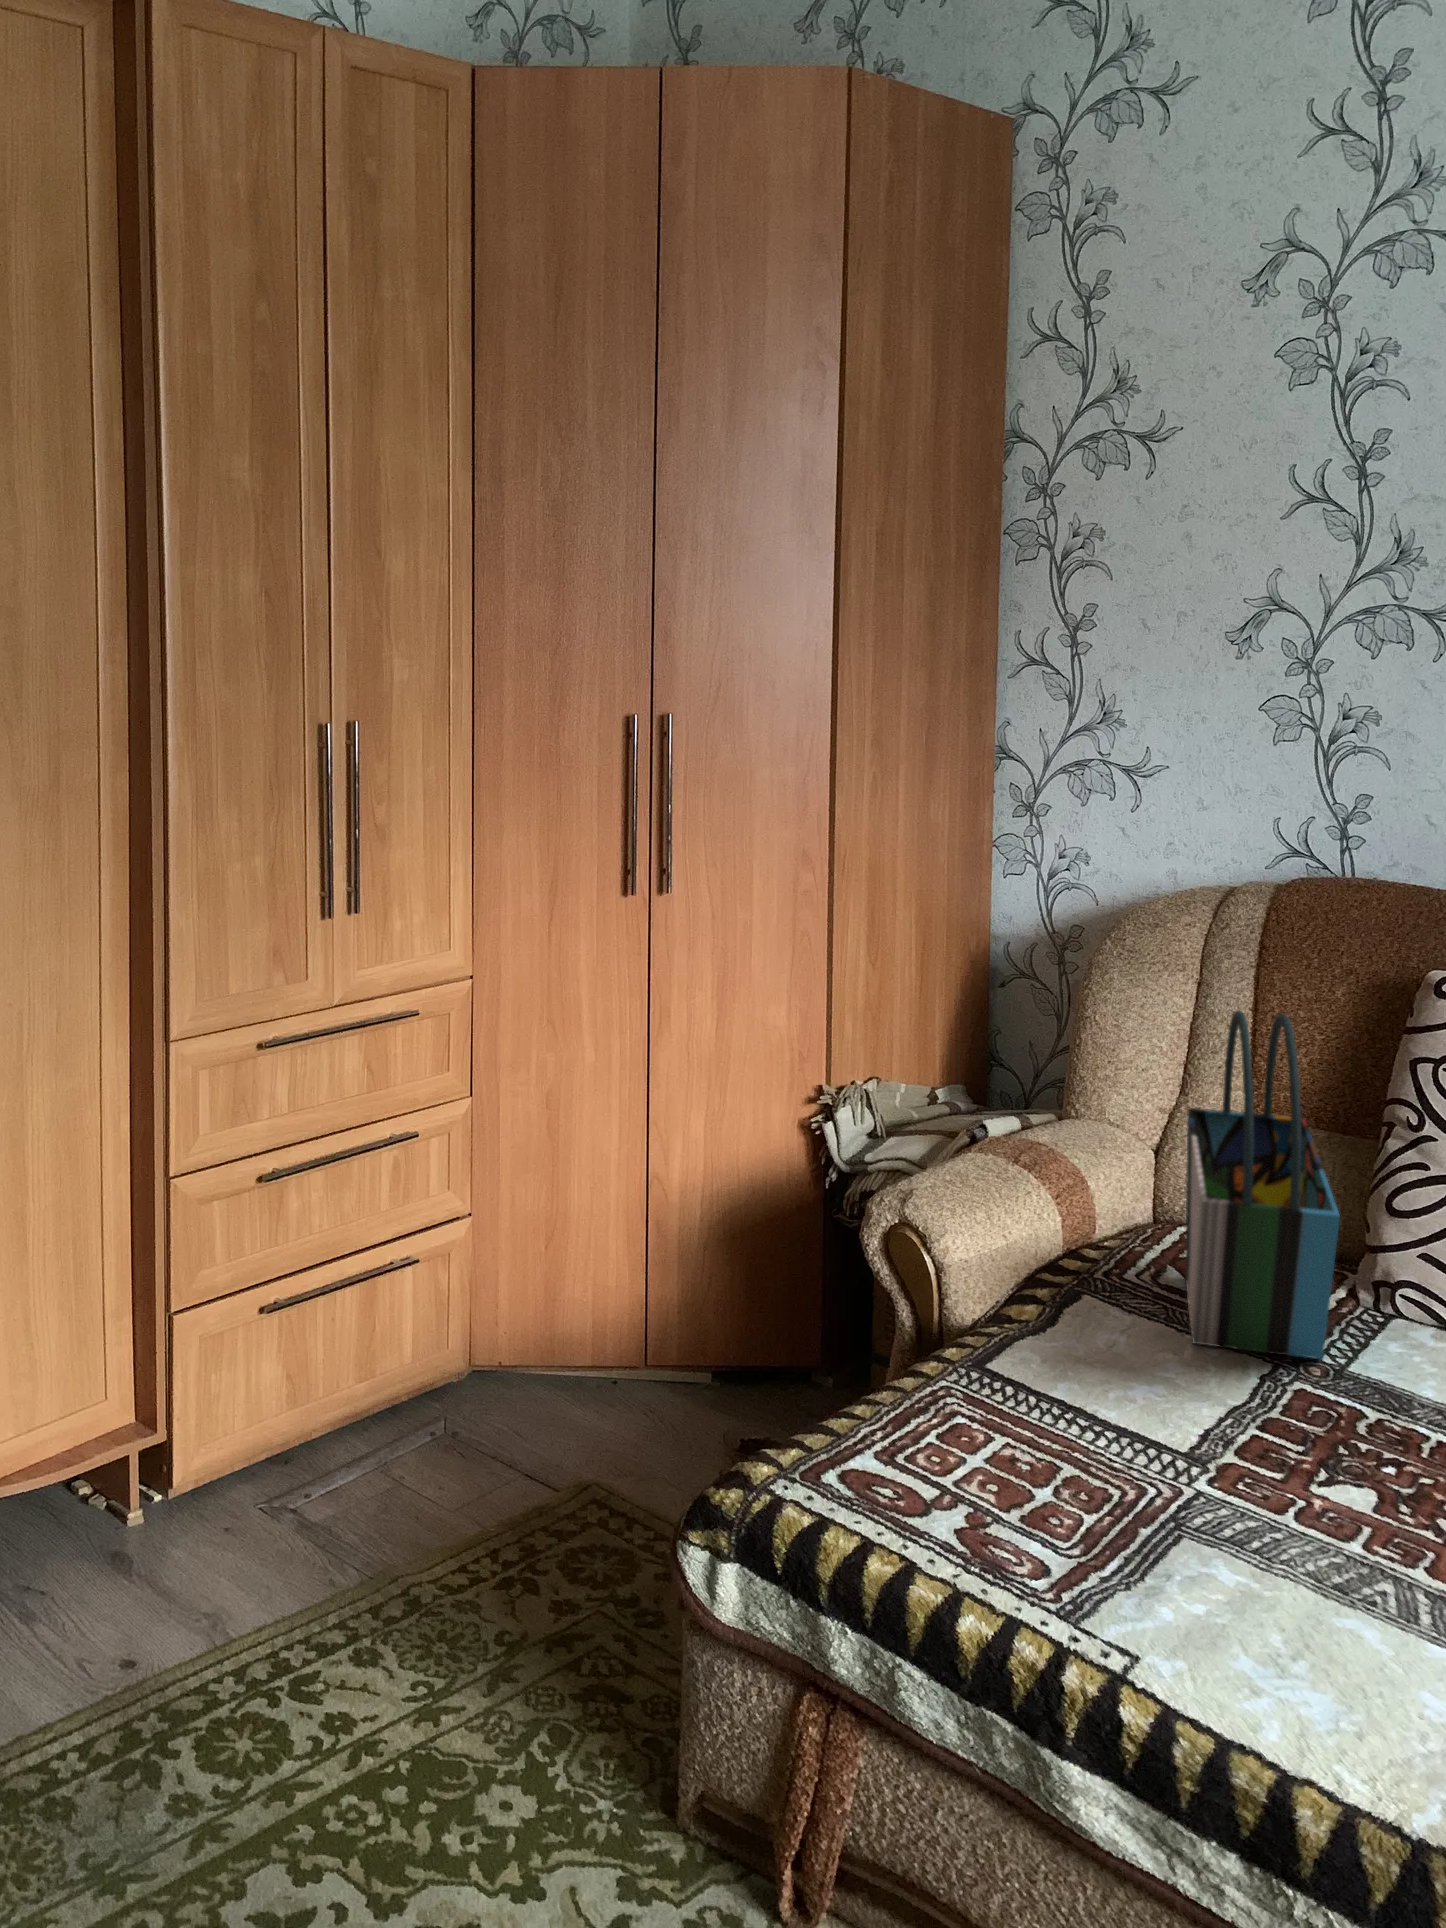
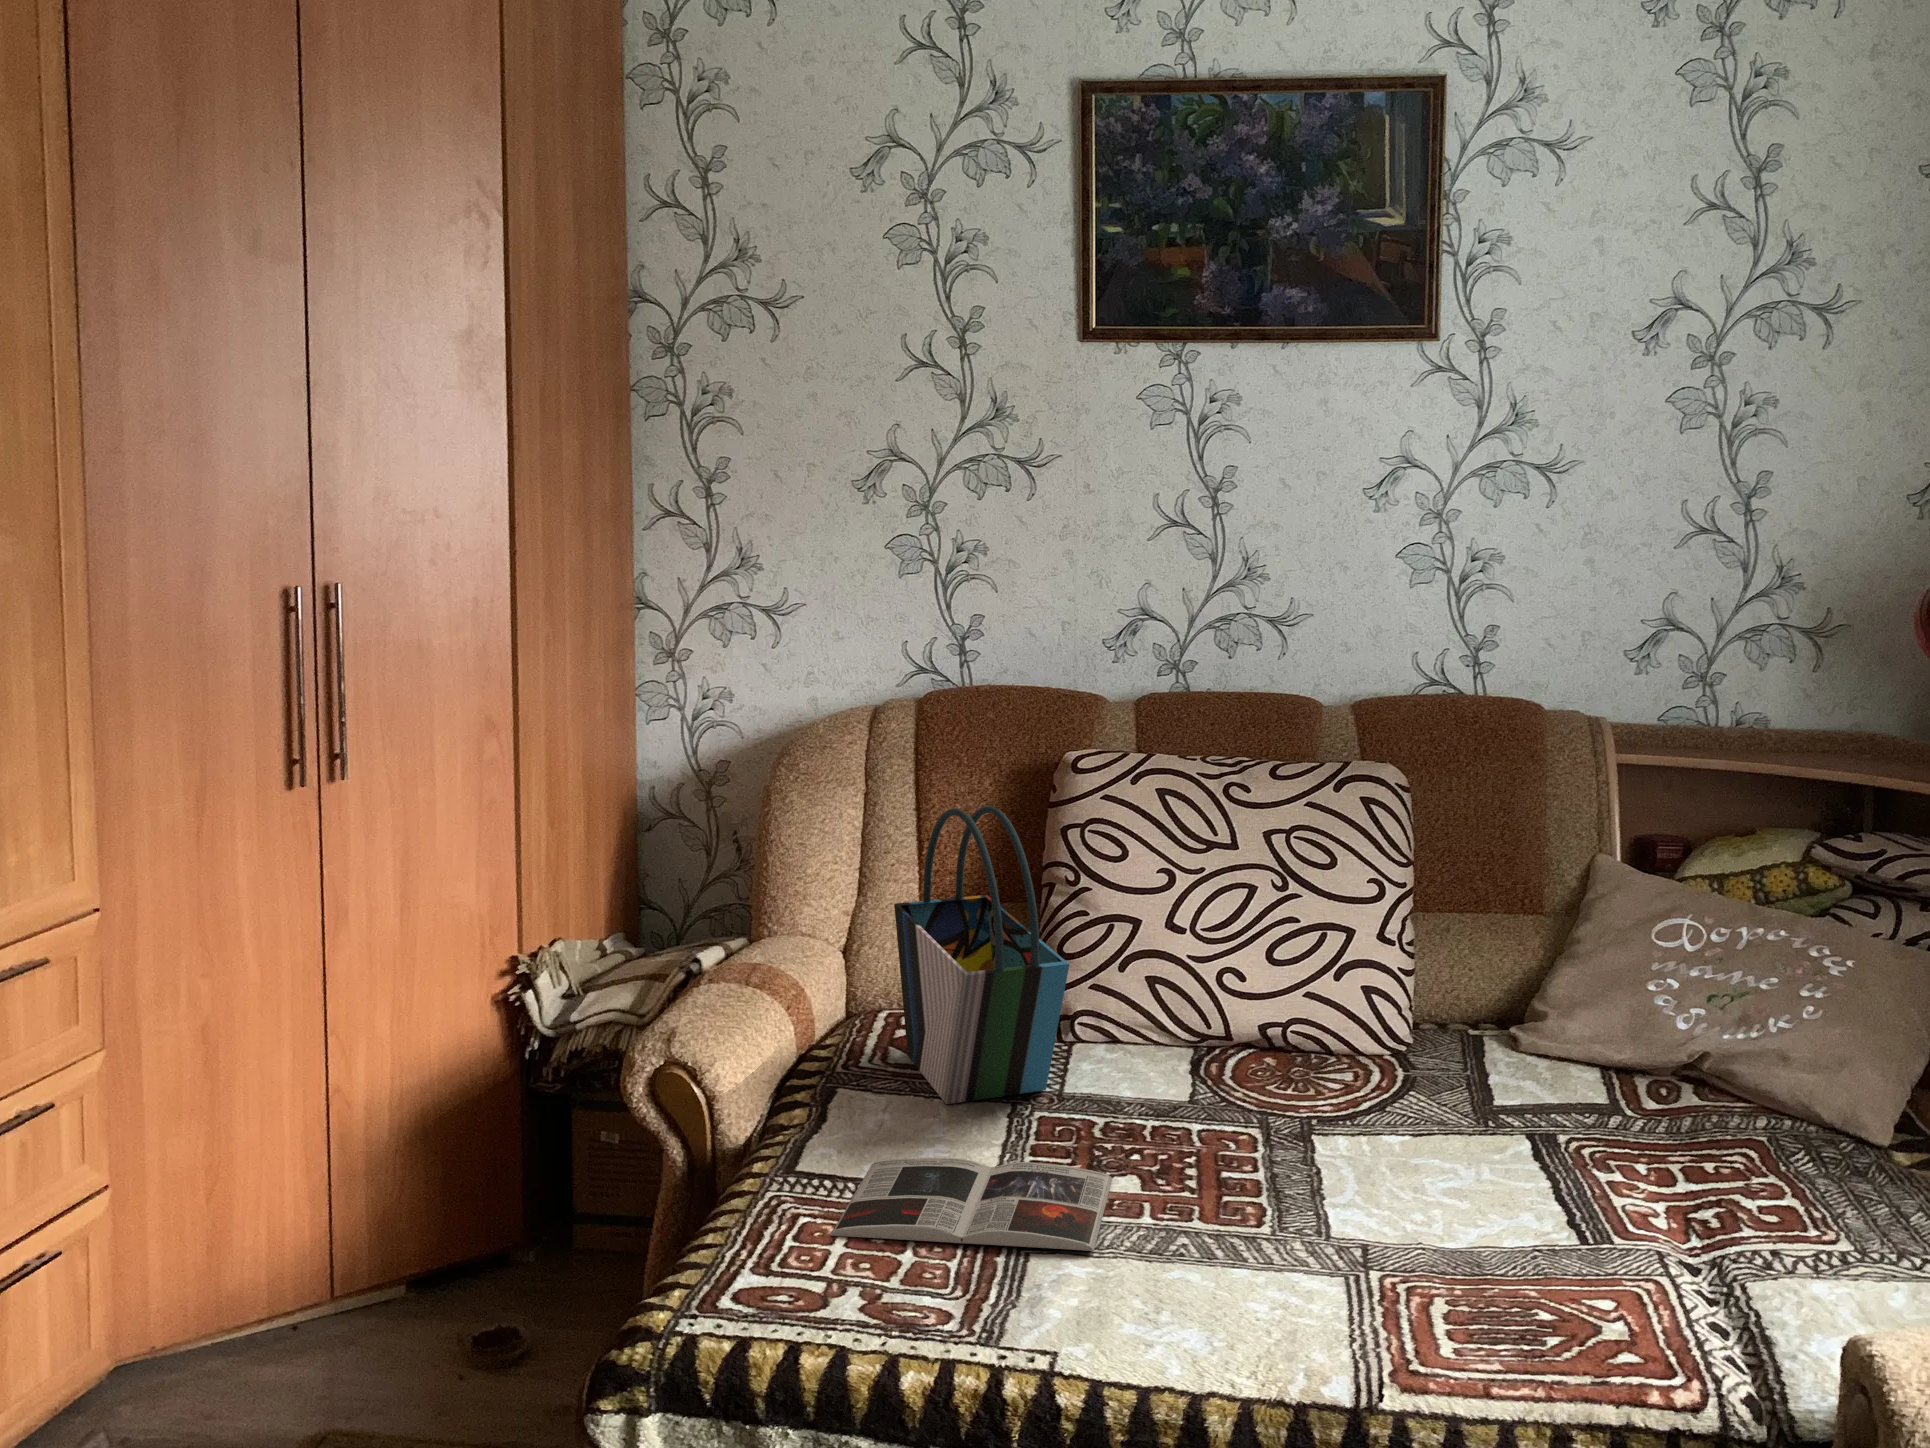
magazine: none [977,1383,1340,1561] -> present [831,1158,1112,1251]

